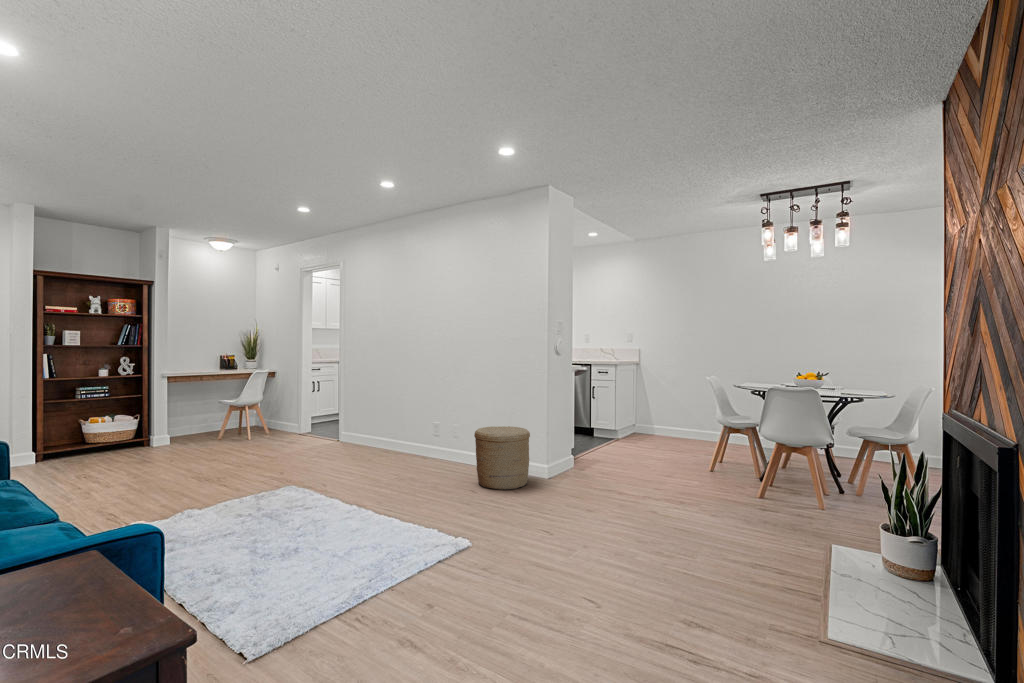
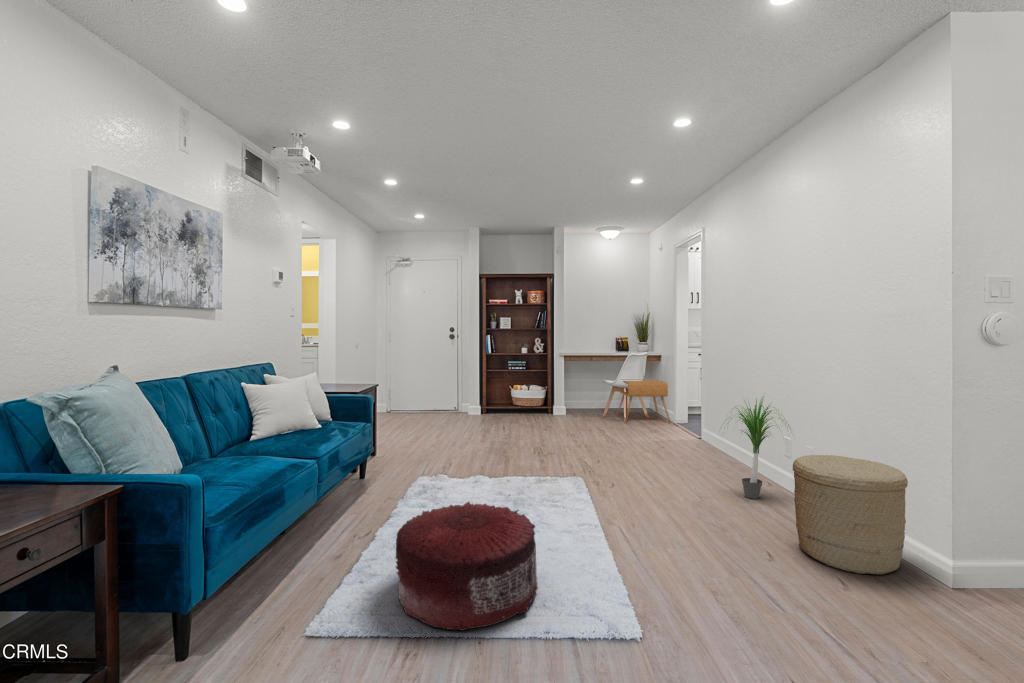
potted plant: none [401,392,452,470] -> present [738,398,782,499]
side table: none [235,395,297,441] -> present [617,380,670,423]
pouf: none [269,501,399,606] -> present [396,502,538,631]

